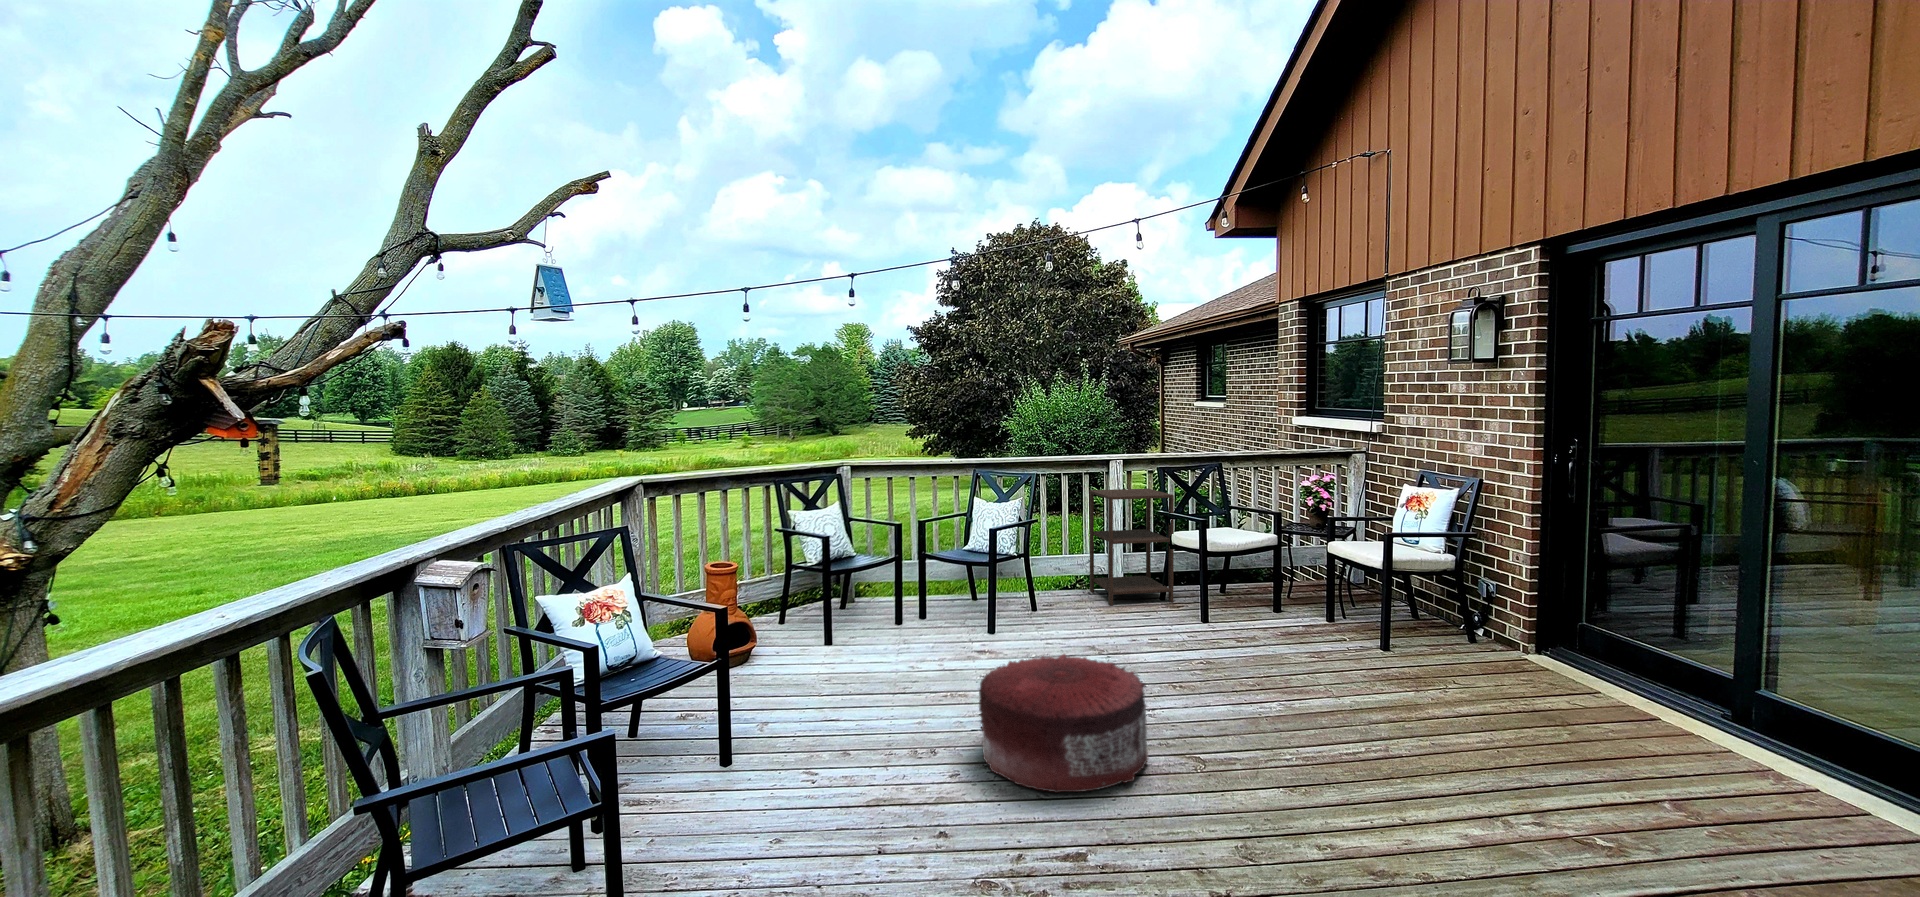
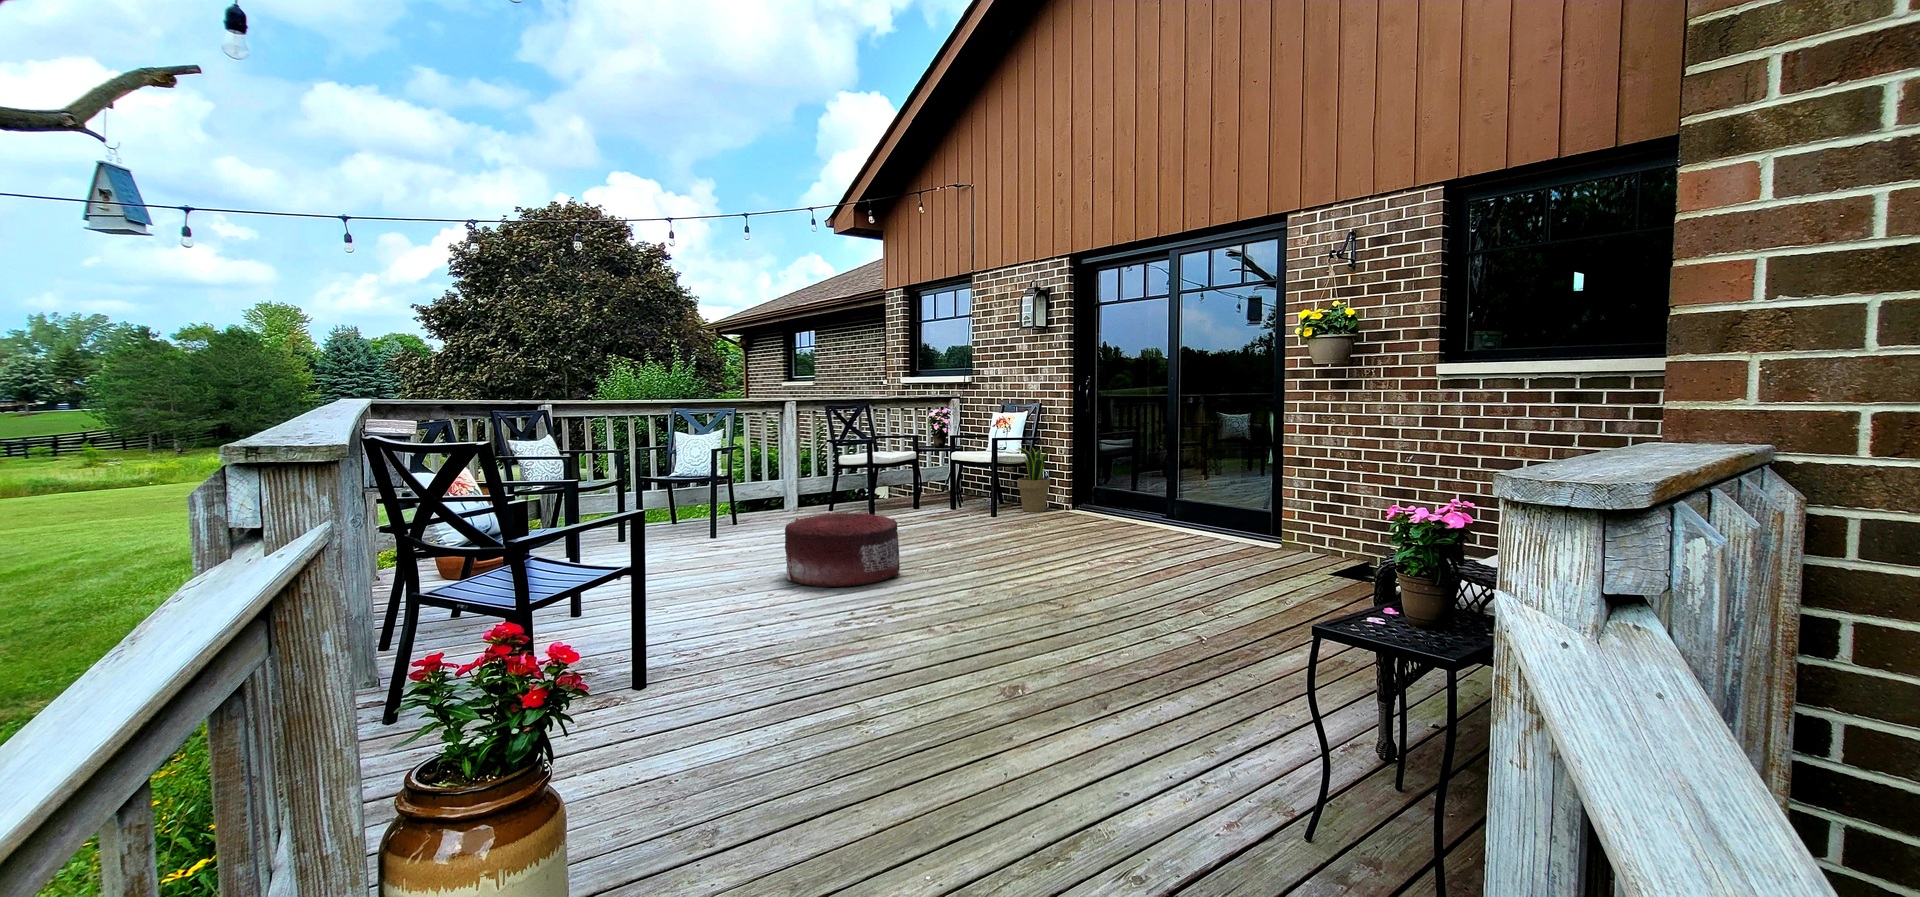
side table: present [1089,488,1174,605] -> none [769,427,841,516]
potted plant: none [1428,542,1502,647] -> present [1018,446,1052,512]

